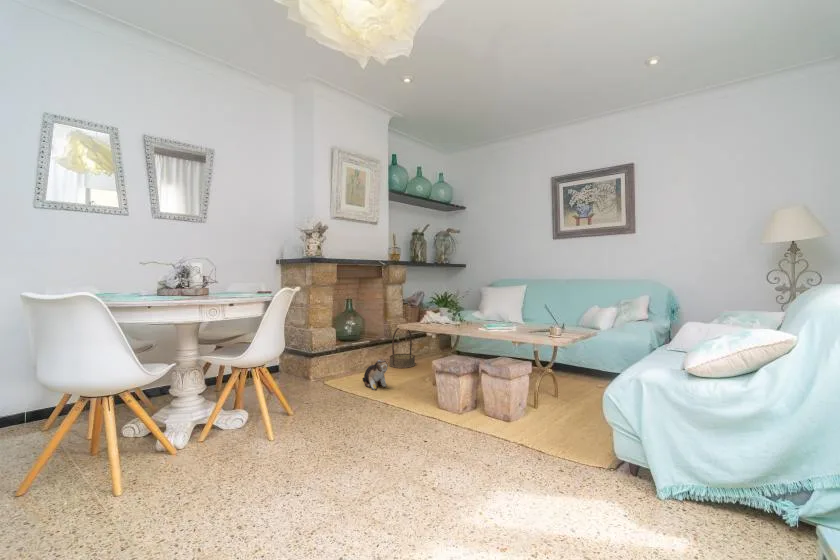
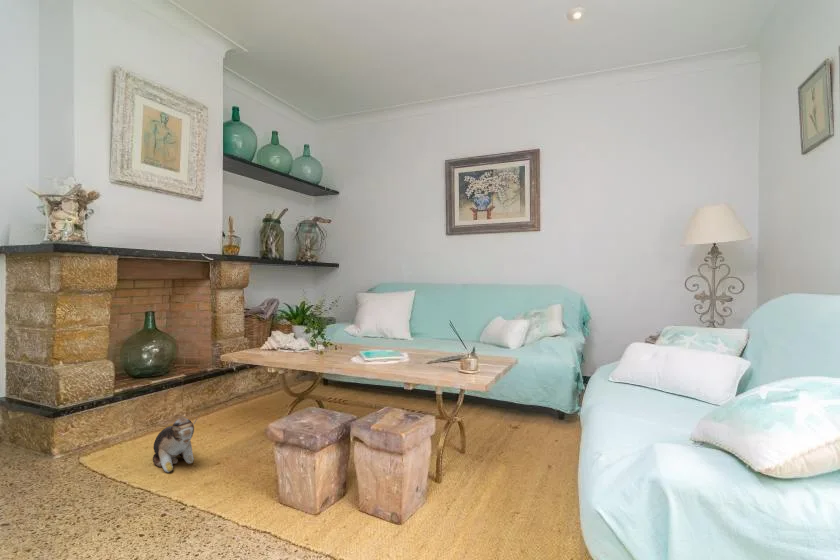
basket: present [390,328,415,368] -> none [216,352,258,418]

